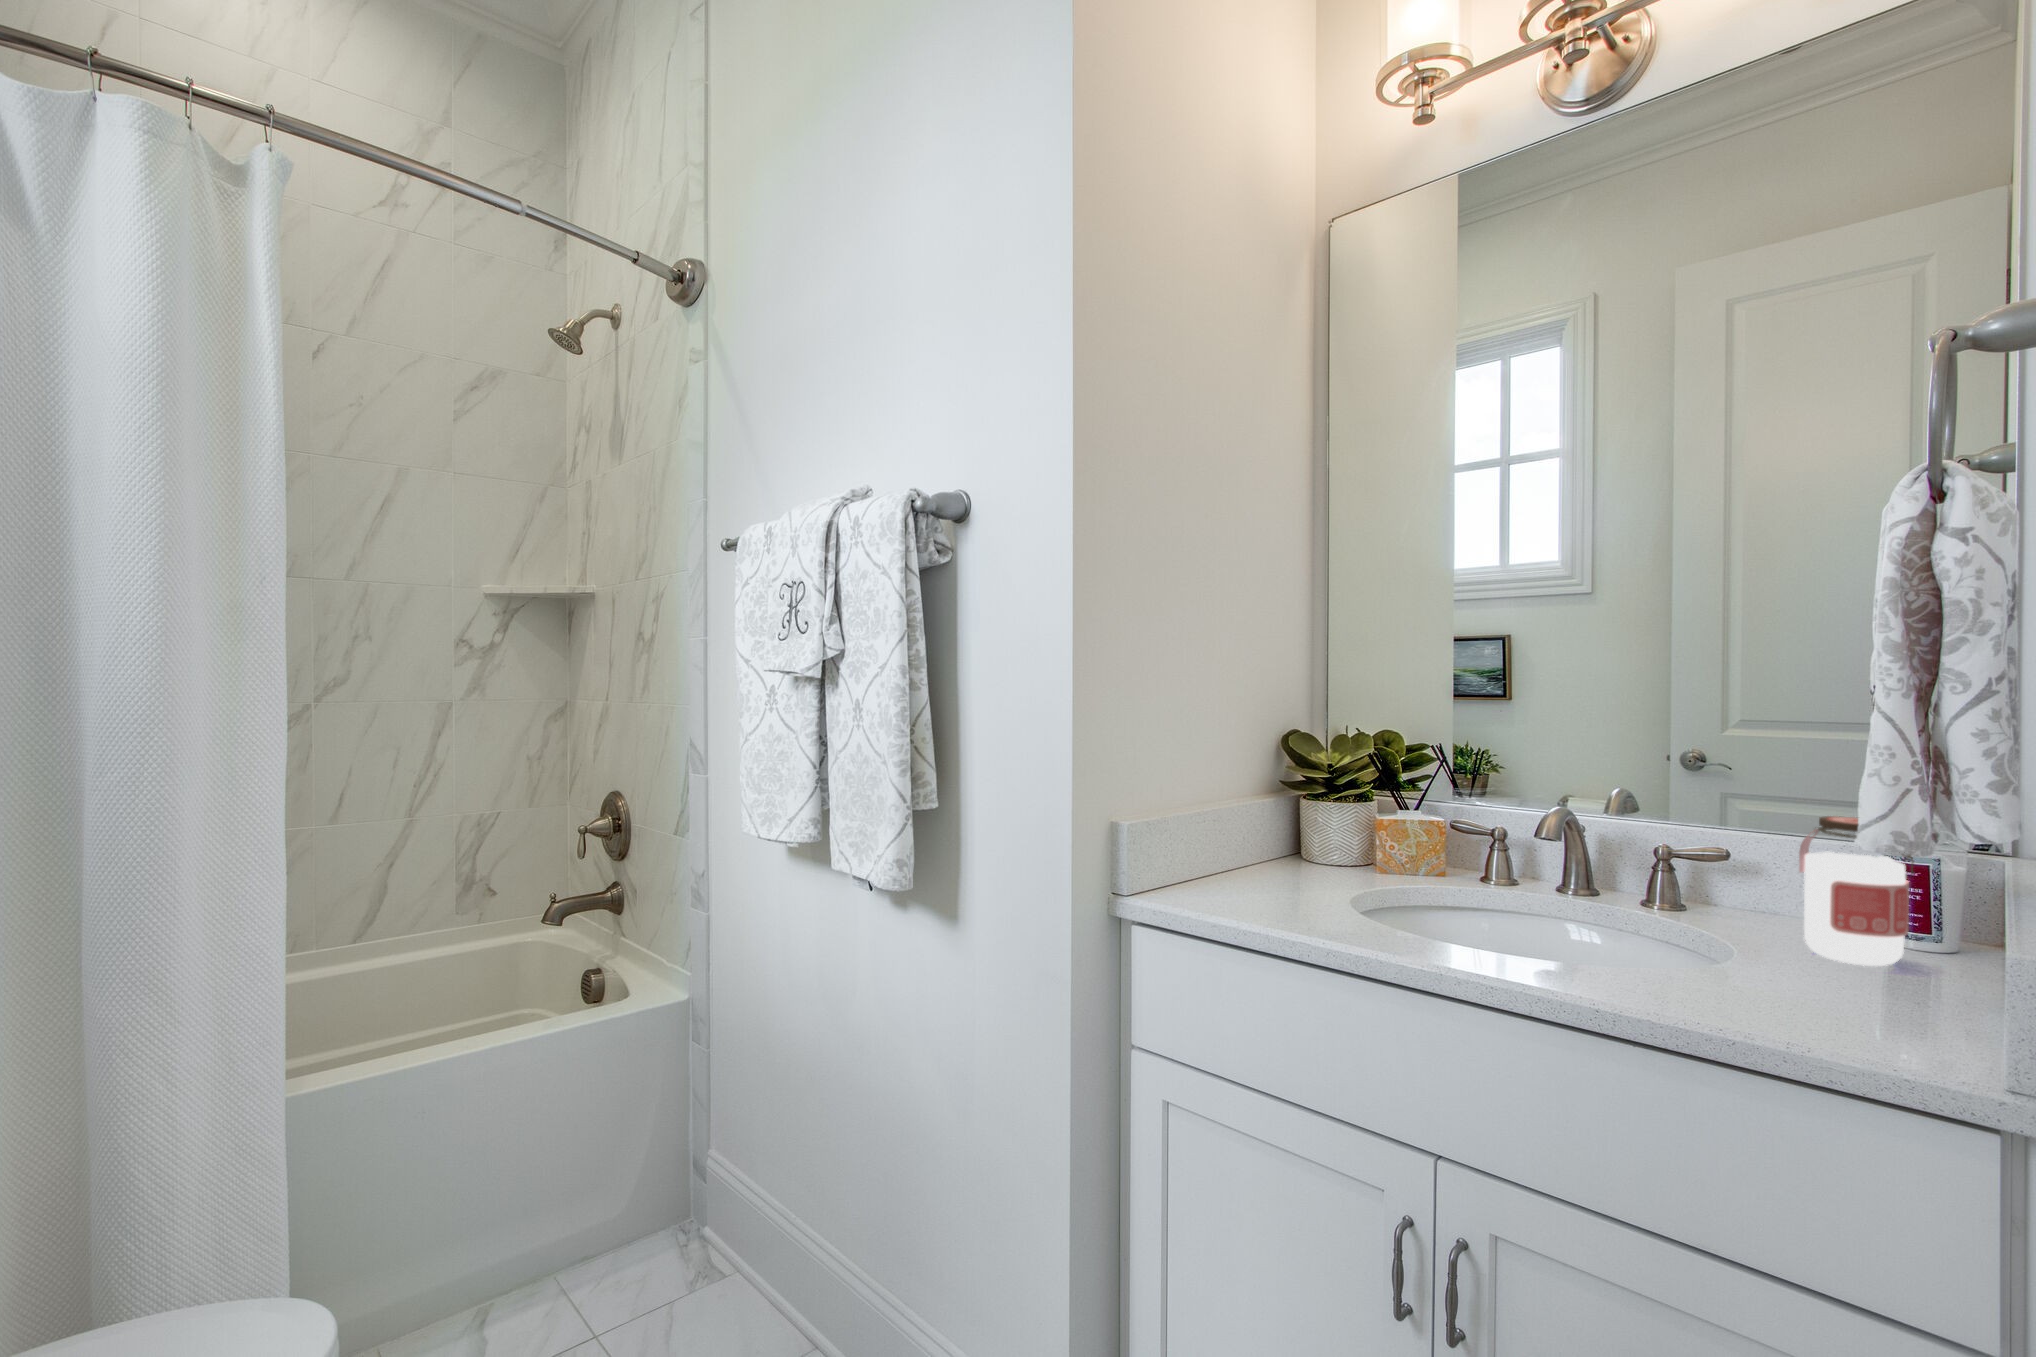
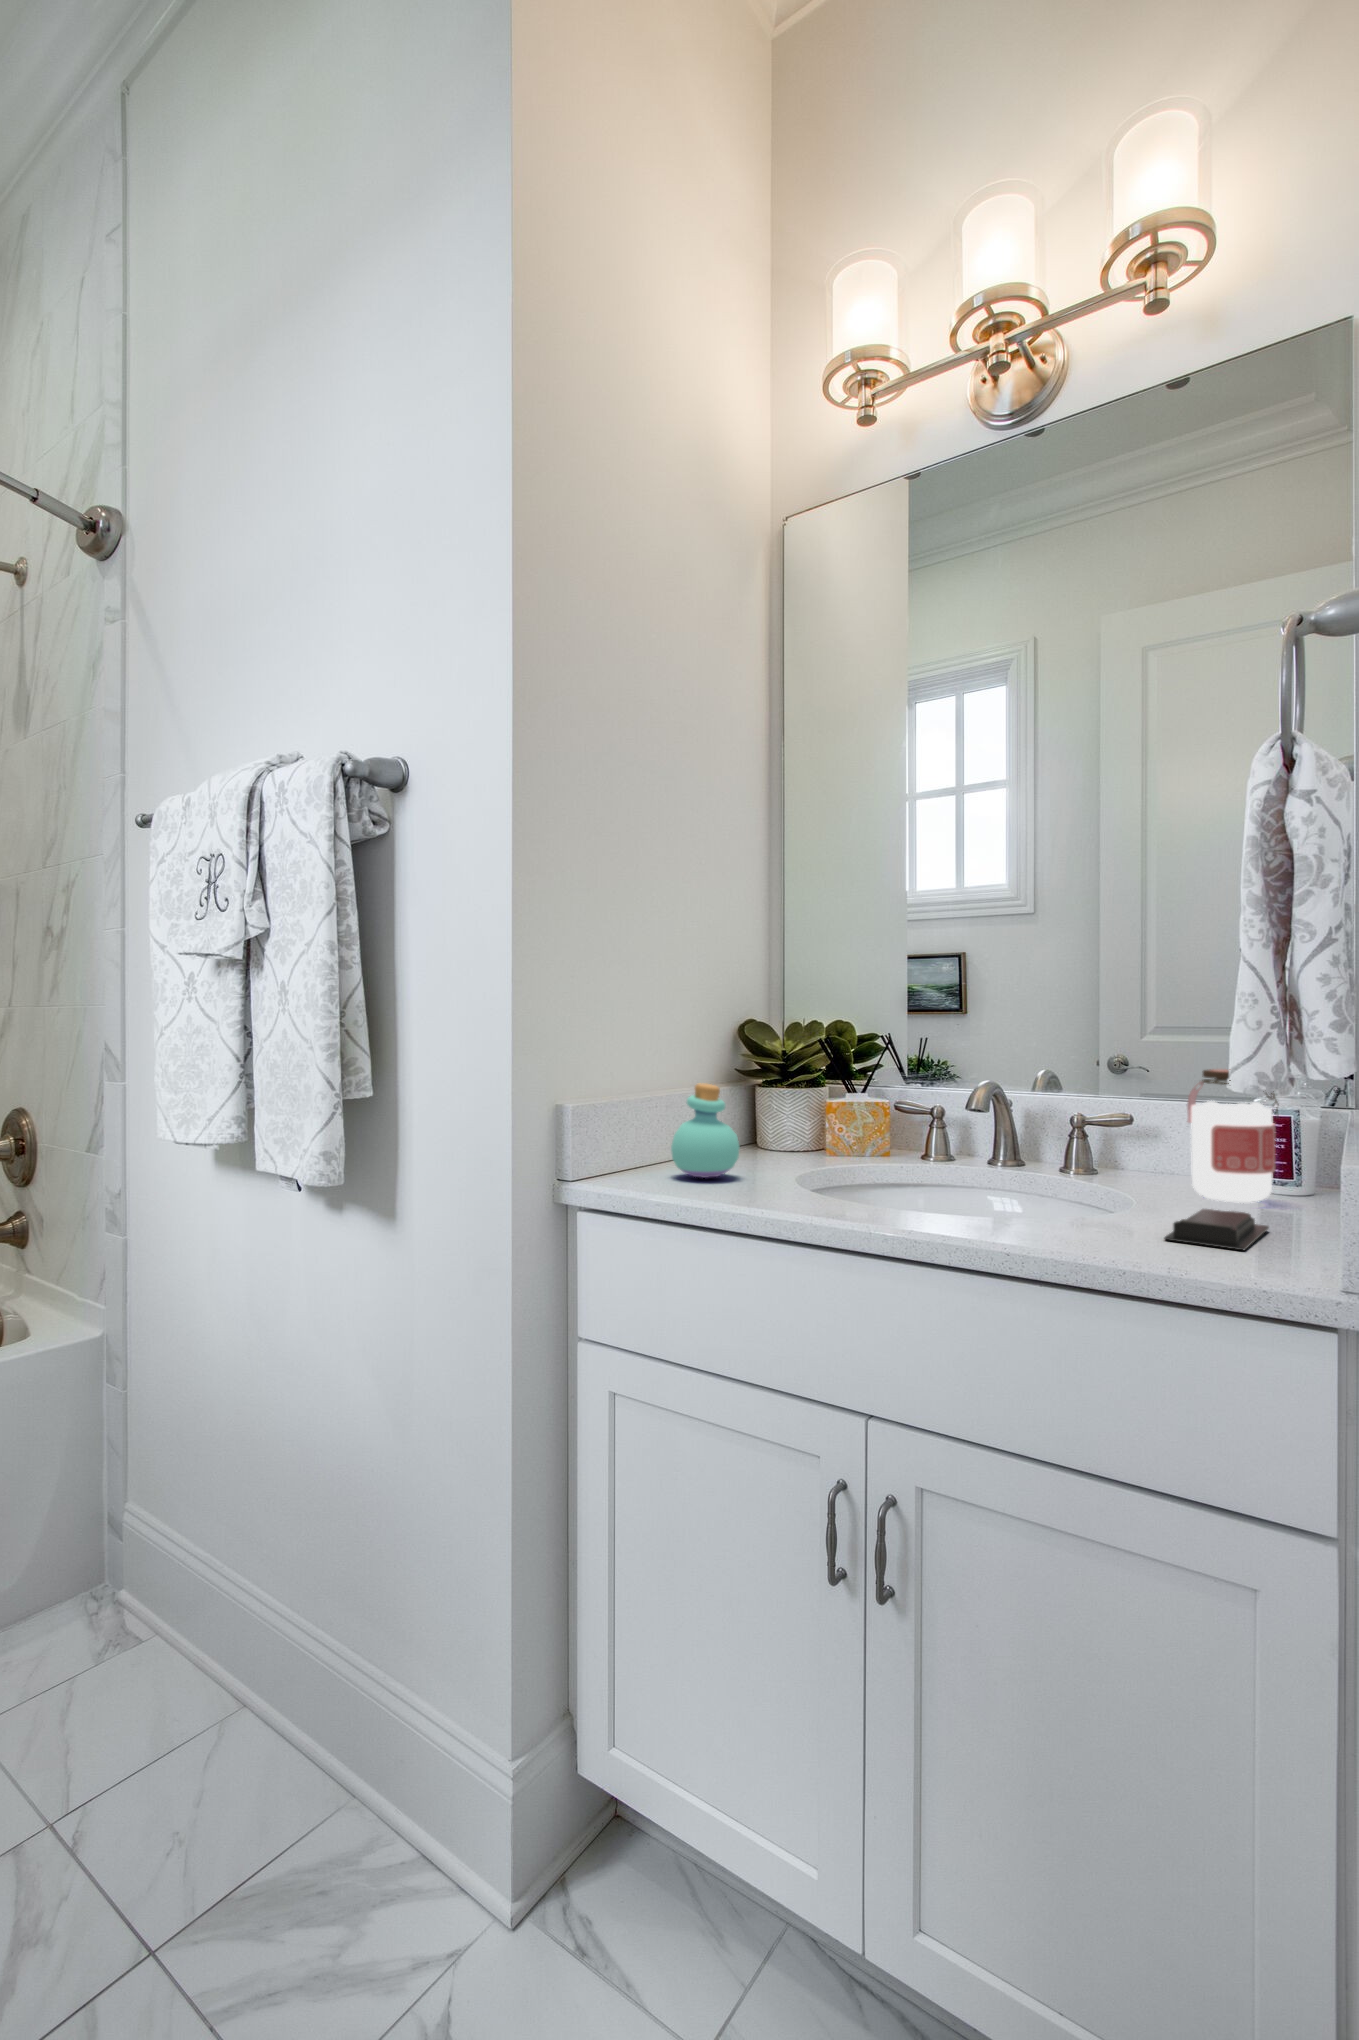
perfume bottle: none [1226,808,1296,903] -> present [671,1083,739,1178]
soap bar: none [1788,981,1911,1042] -> present [1164,1209,1269,1250]

